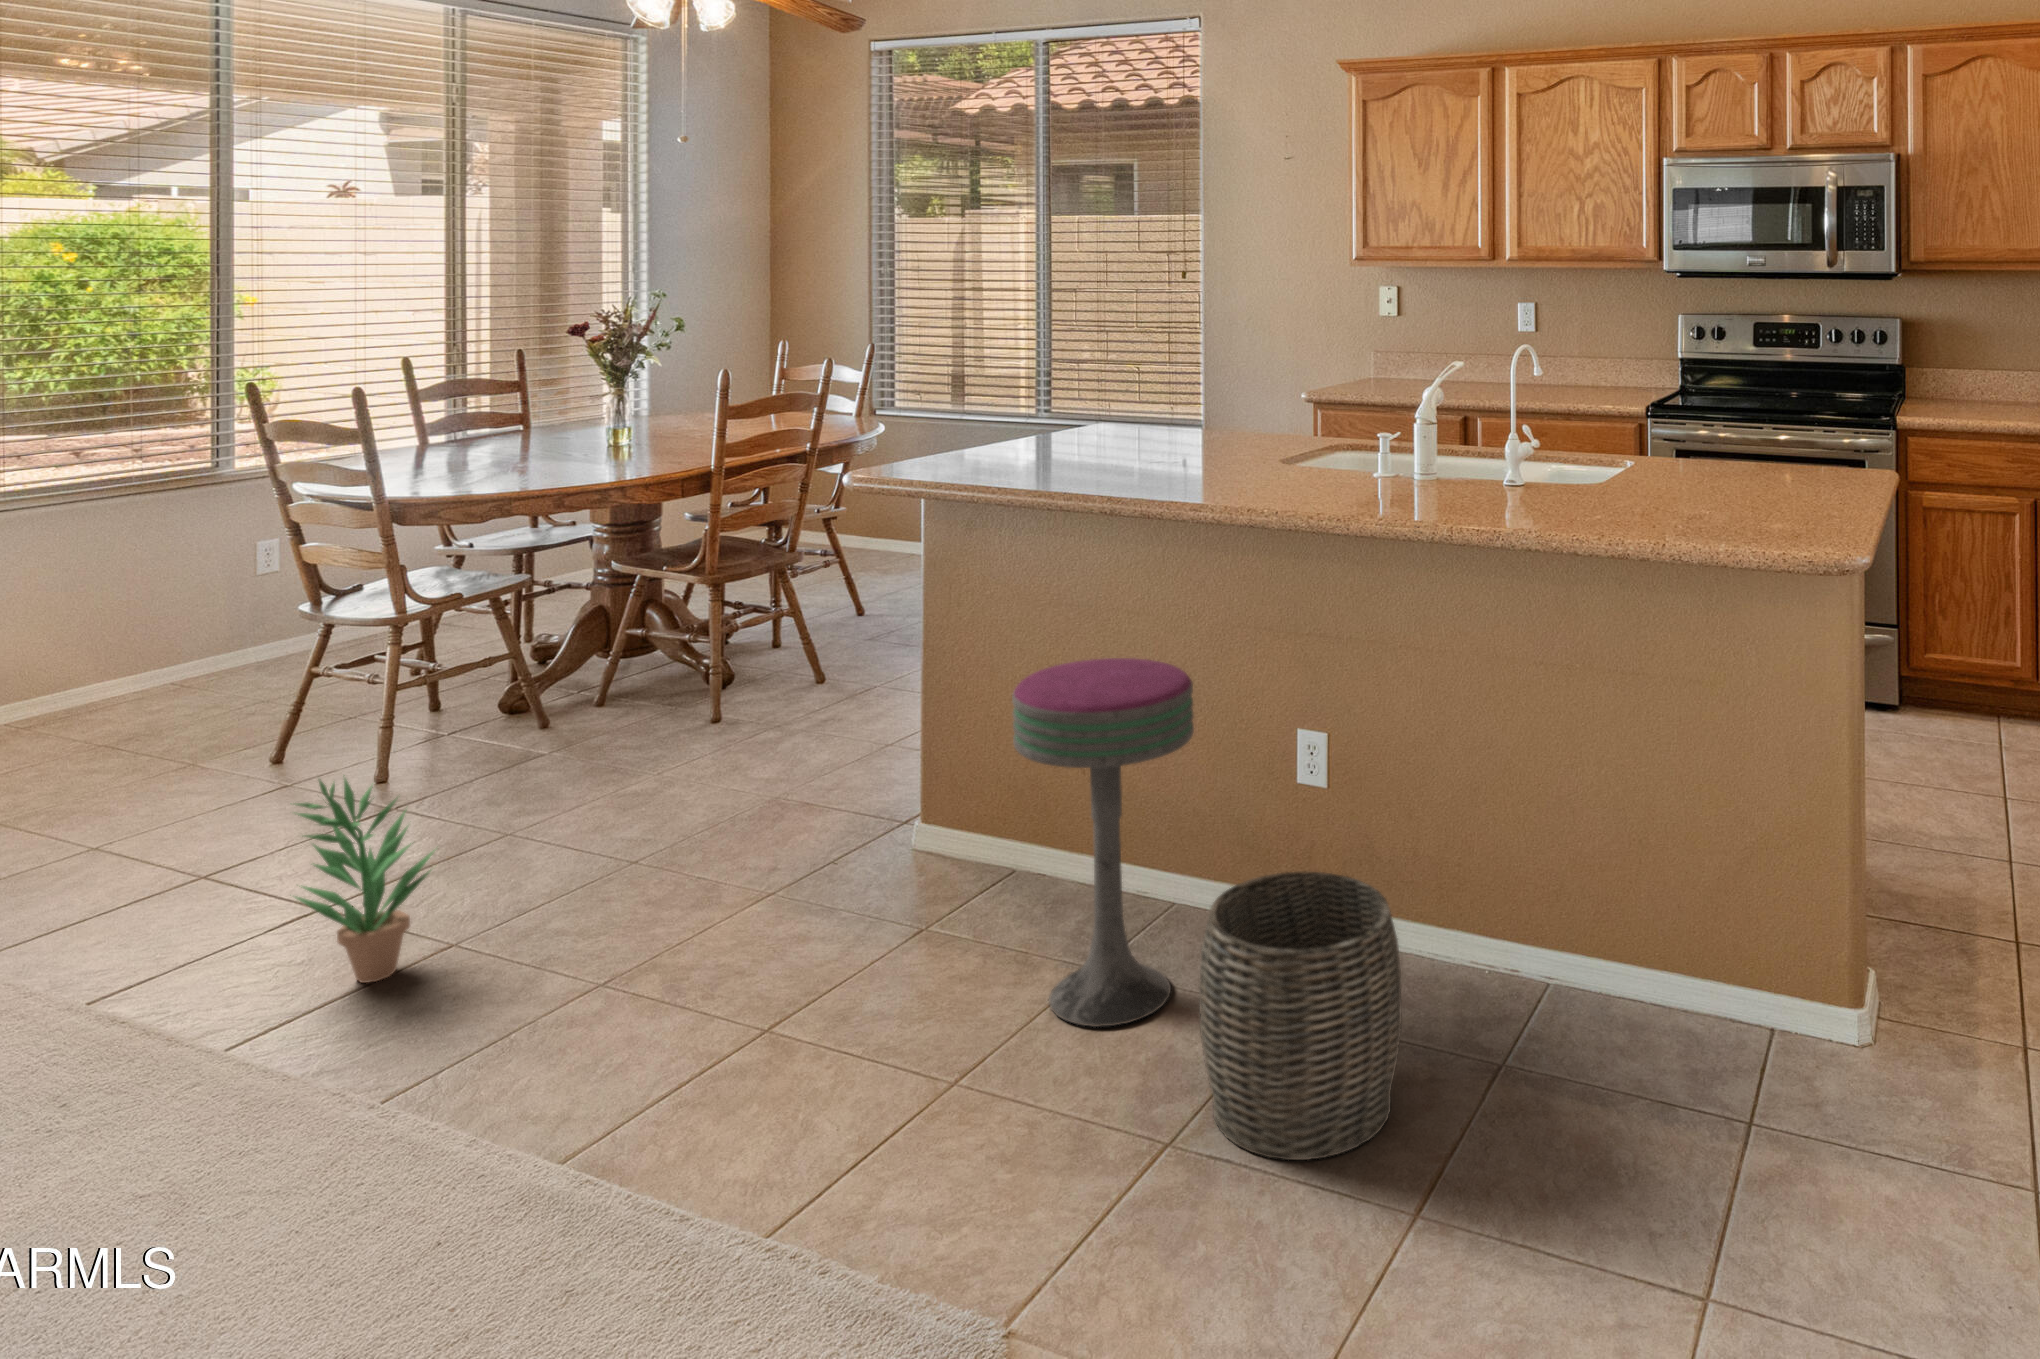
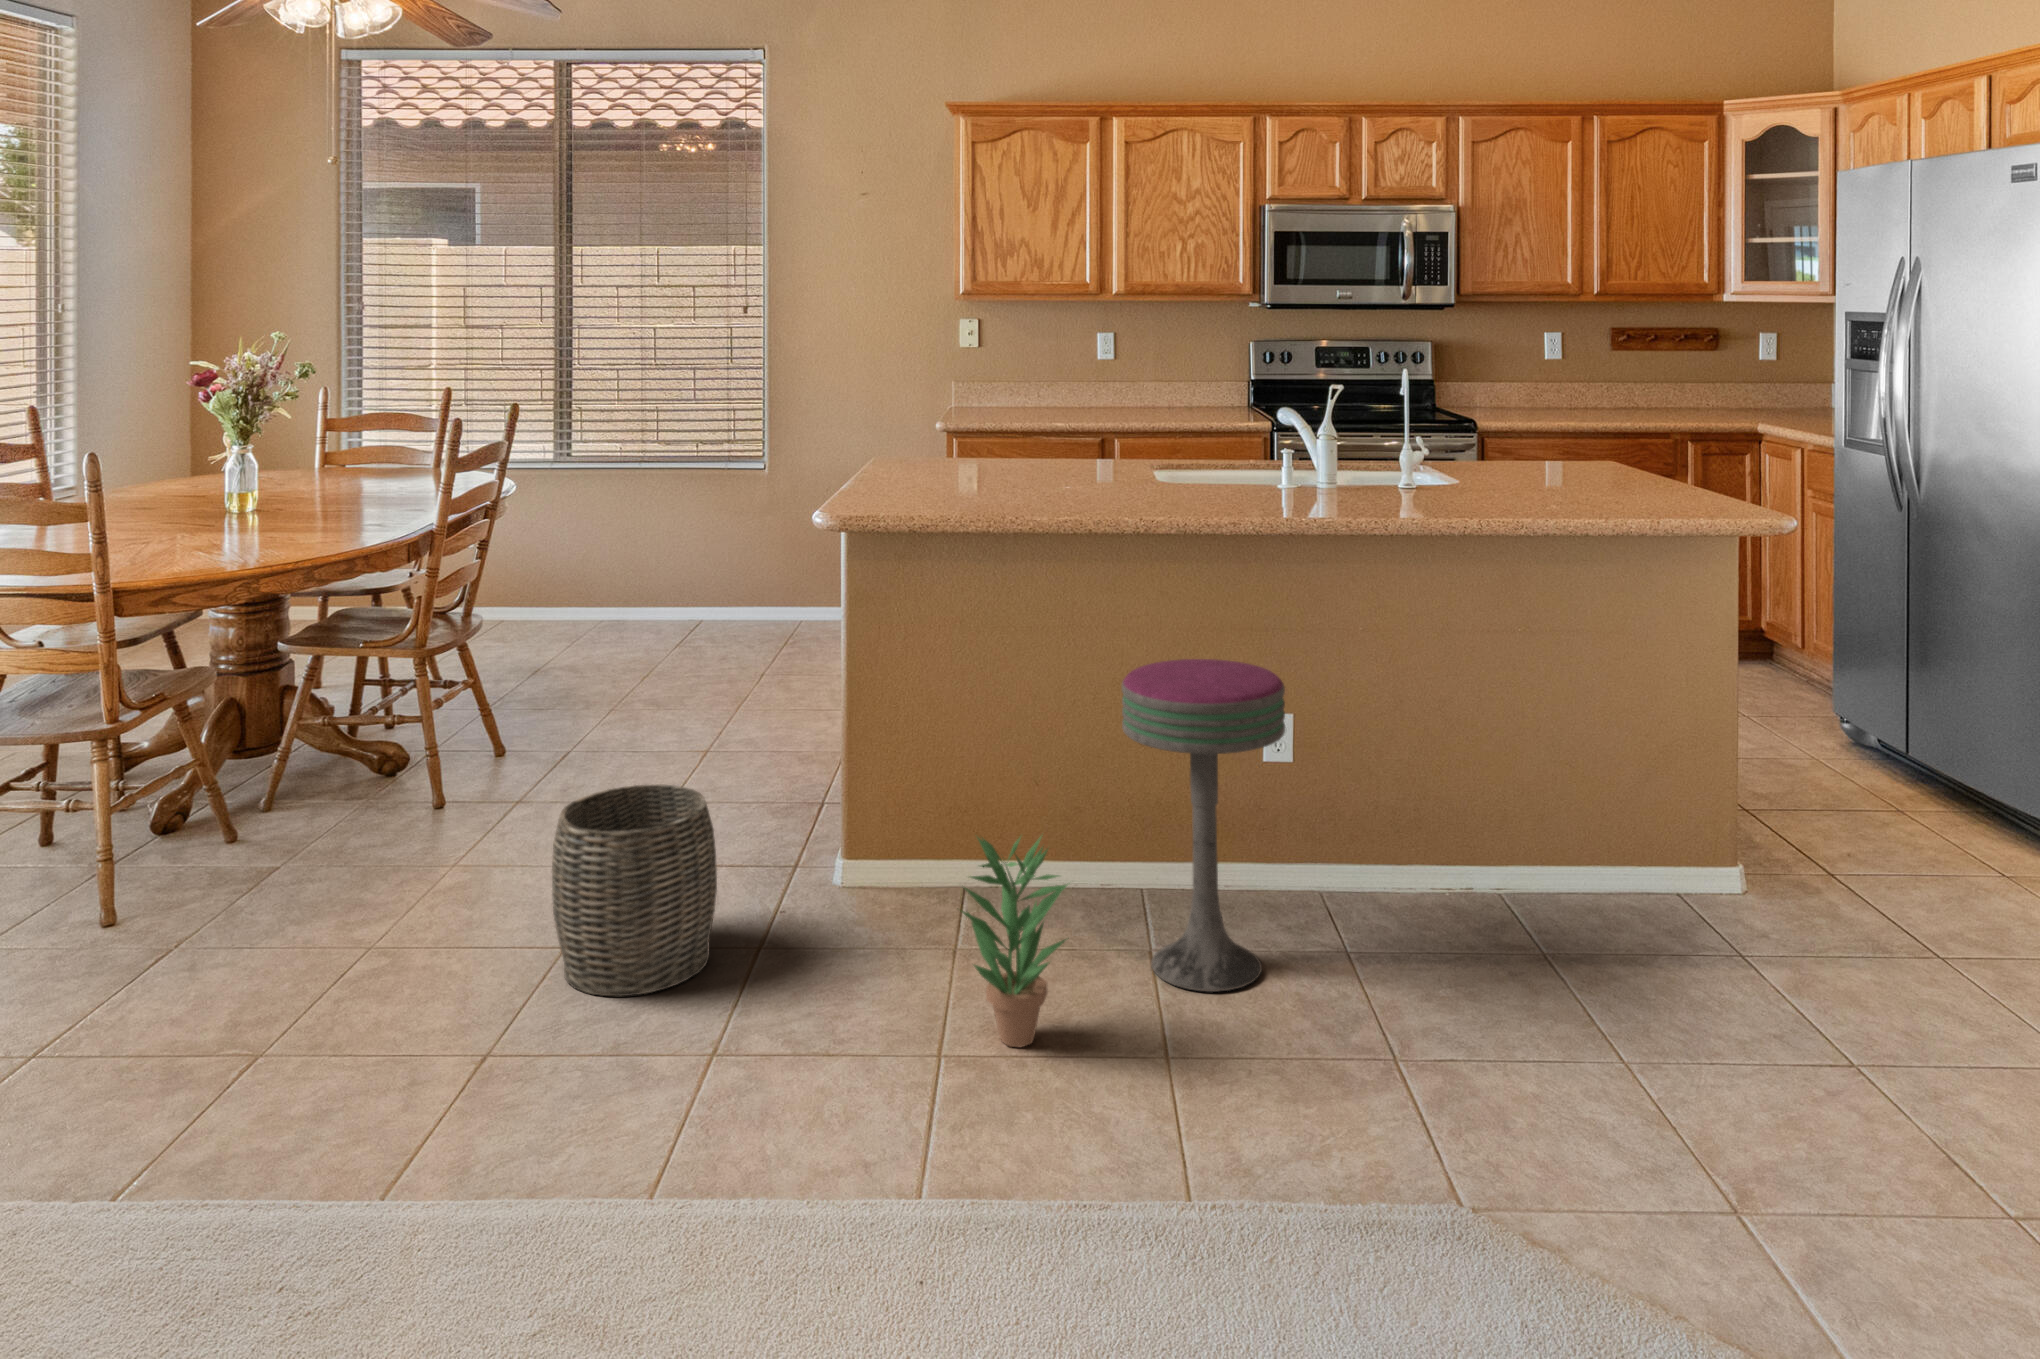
potted plant: present [295,779,434,983] -> present [960,837,1070,1047]
woven basket: present [1199,872,1402,1160] -> present [552,785,717,996]

